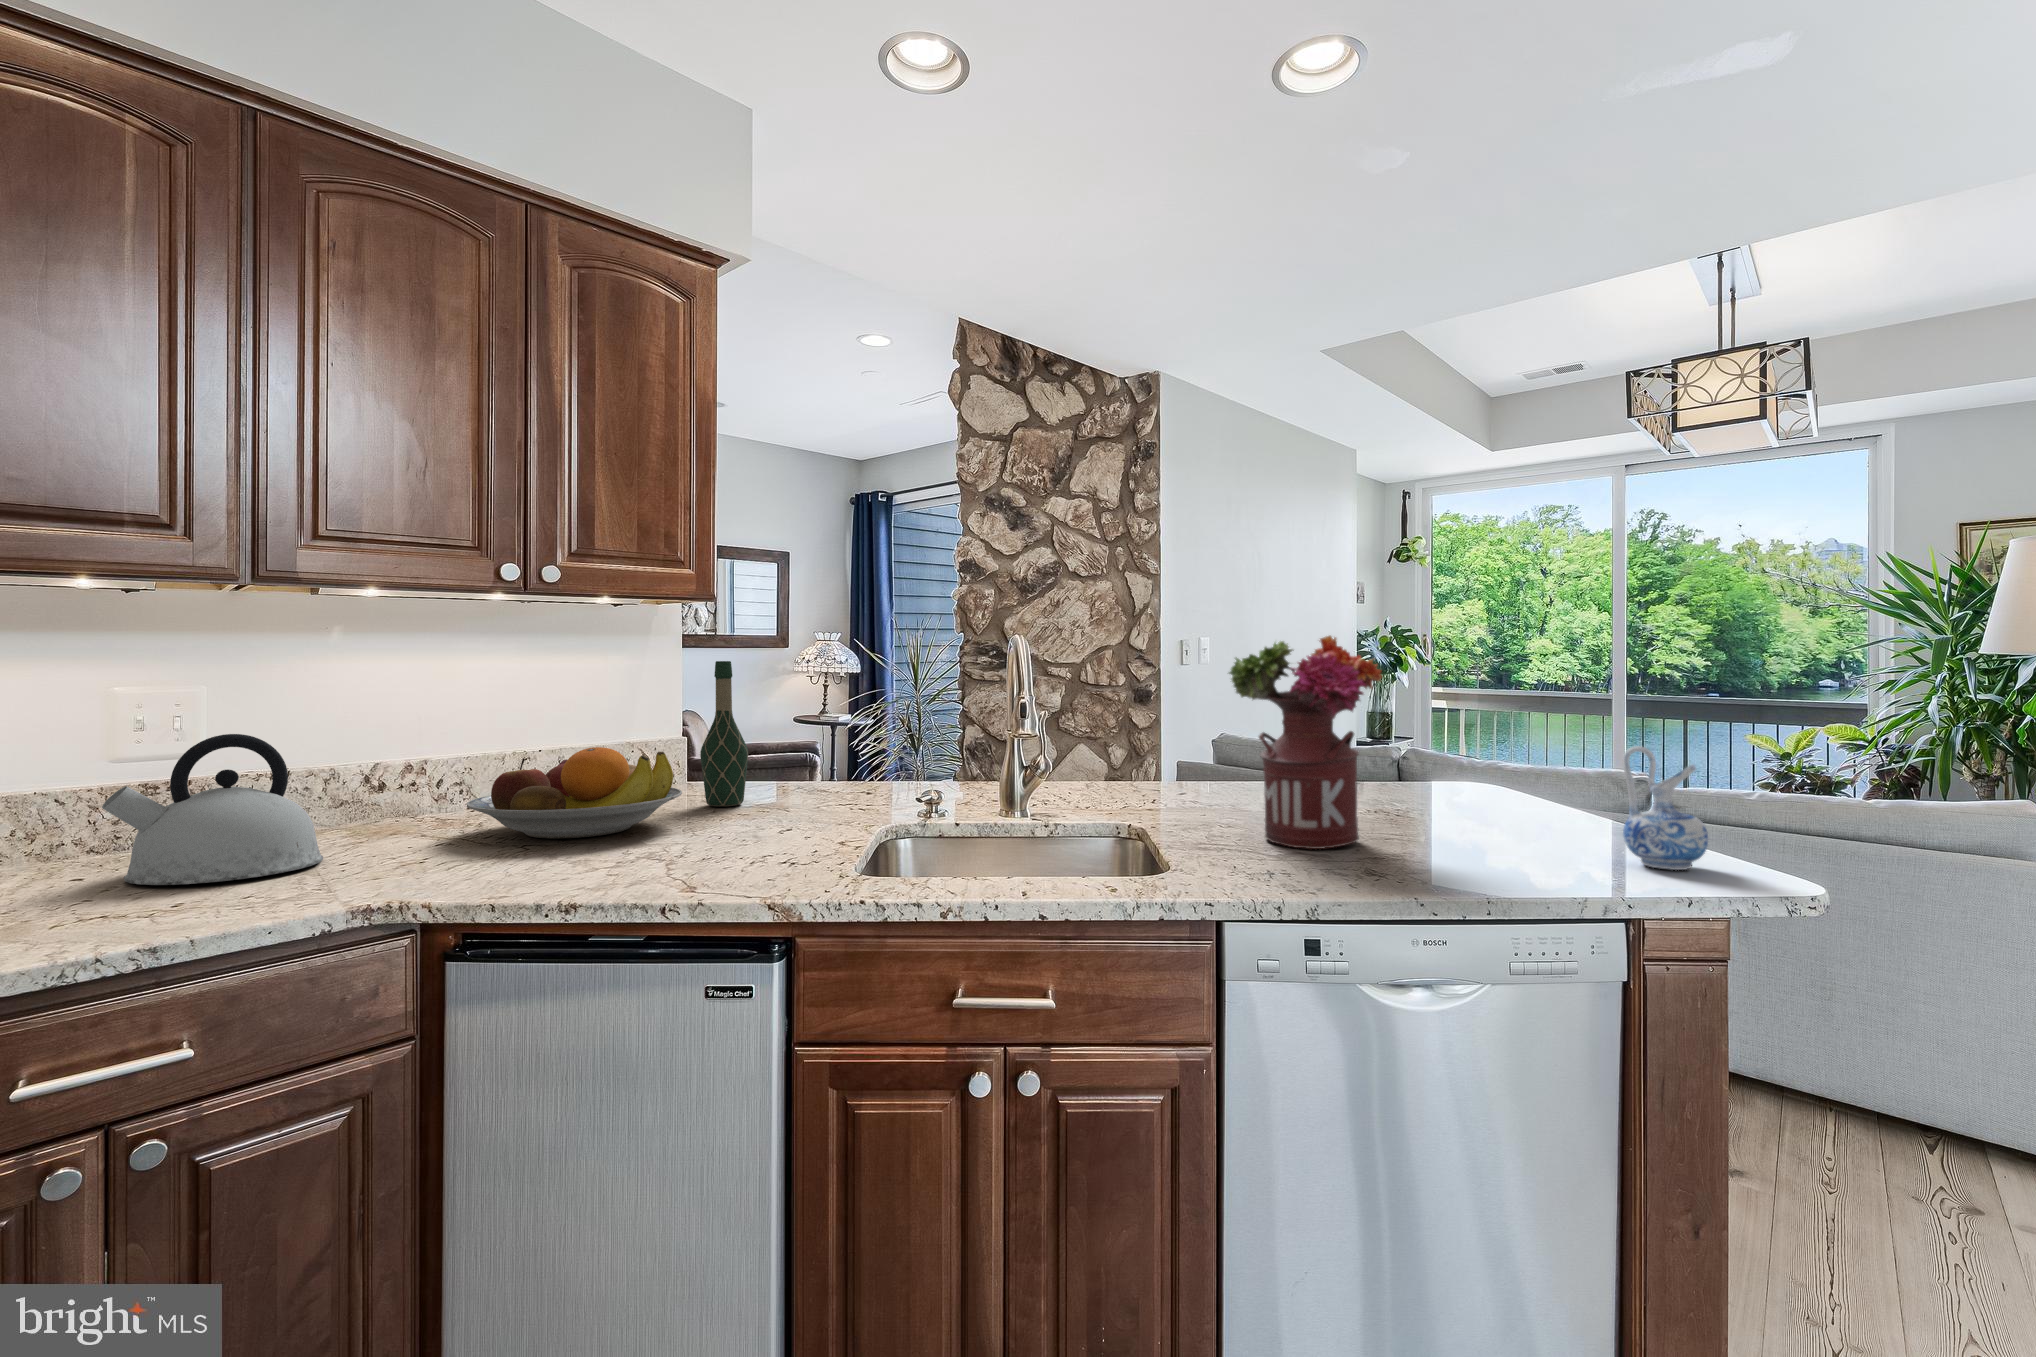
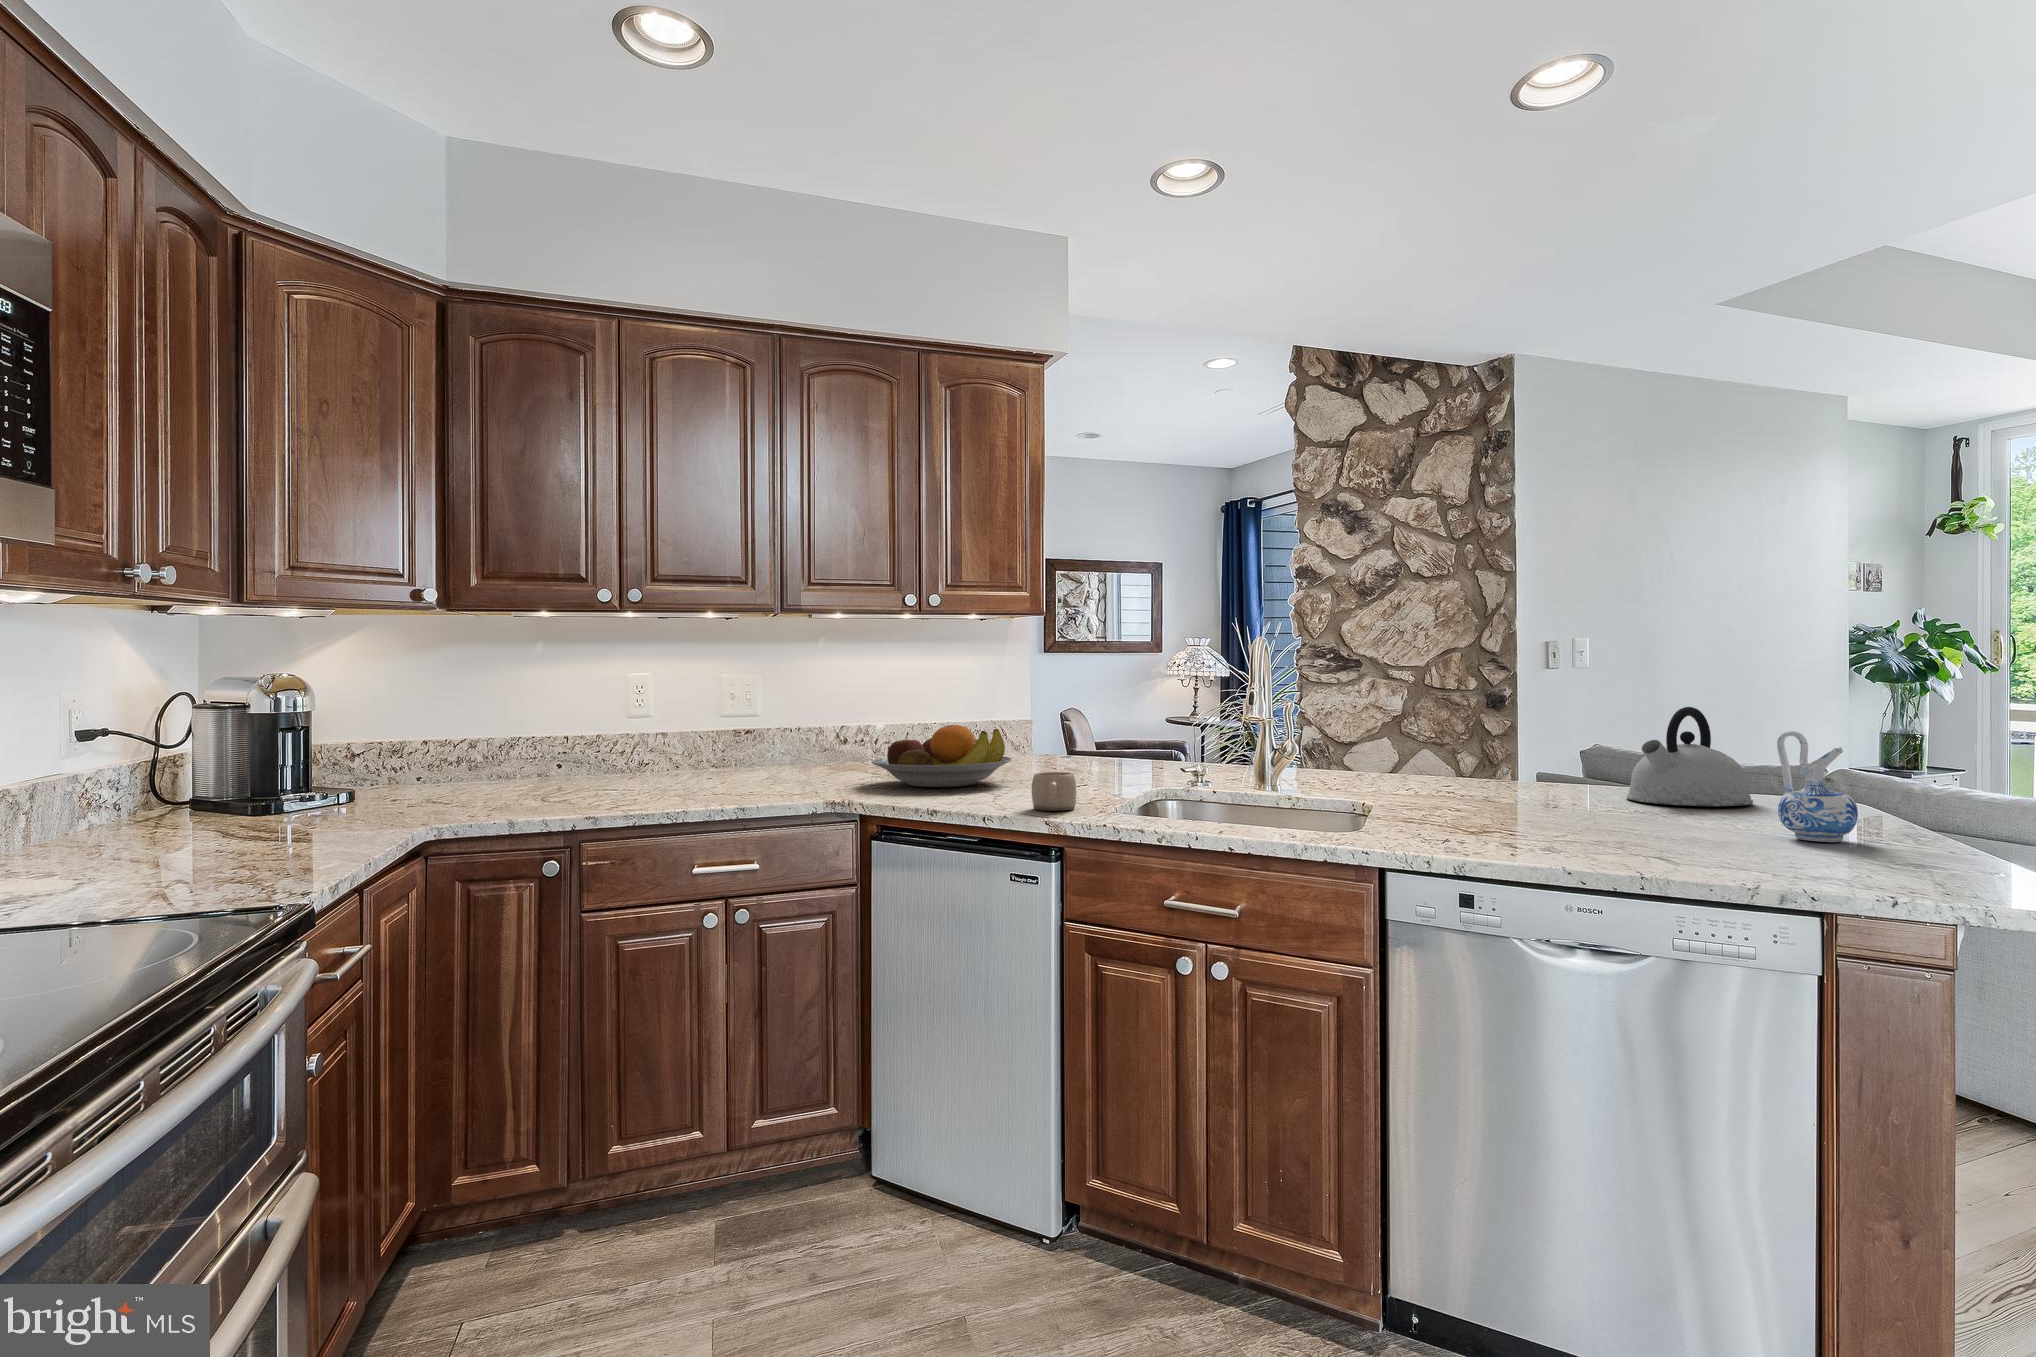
flower arrangement: present [1229,636,1382,849] -> none [1427,635,1566,815]
wine bottle: present [700,661,748,806] -> none [1031,663,1066,775]
kettle: present [102,734,323,885] -> present [1627,707,1753,806]
mug: none [735,818,801,878] -> present [1032,772,1077,811]

